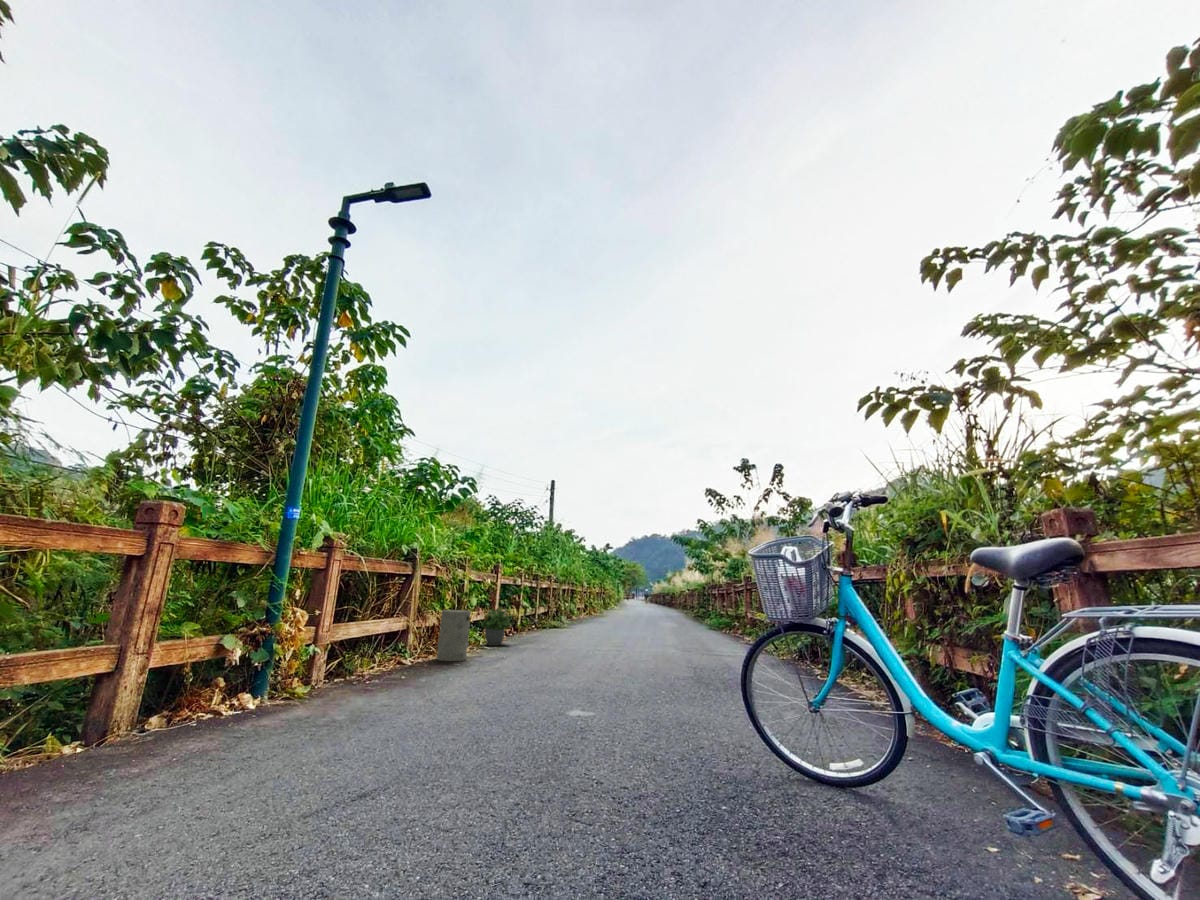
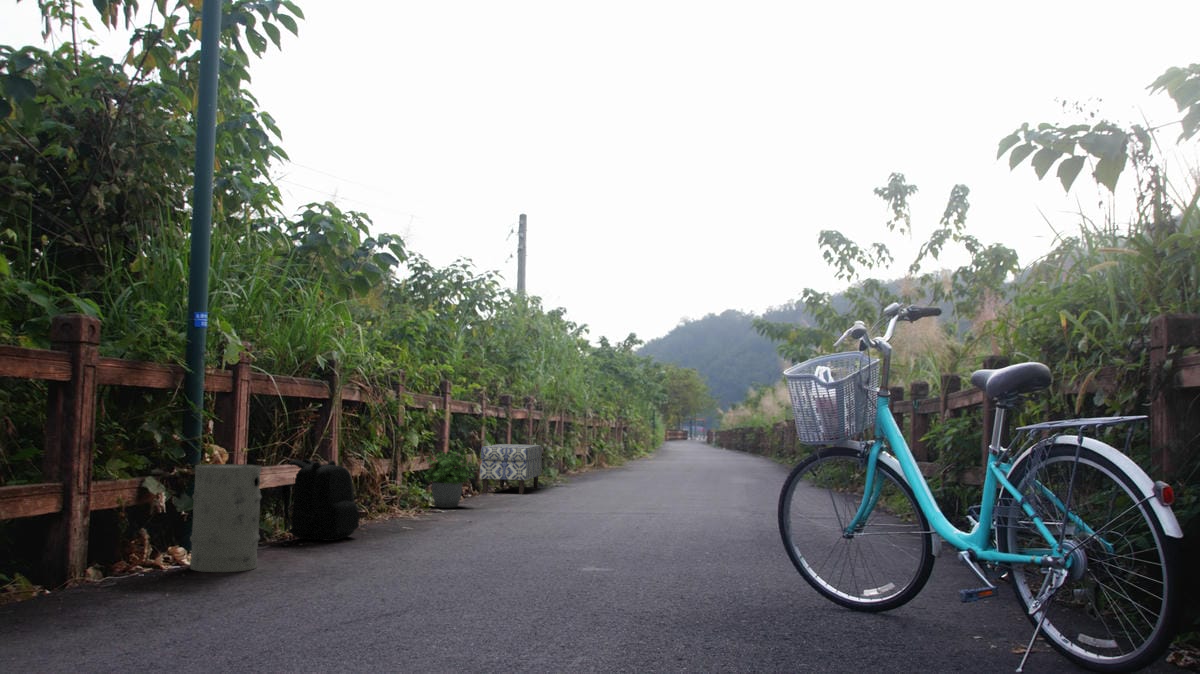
bench: none [519,603,557,635] -> present [480,444,542,495]
trash can: present [437,610,471,661] -> present [190,464,262,572]
backpack: none [366,616,422,678] -> present [282,459,359,541]

